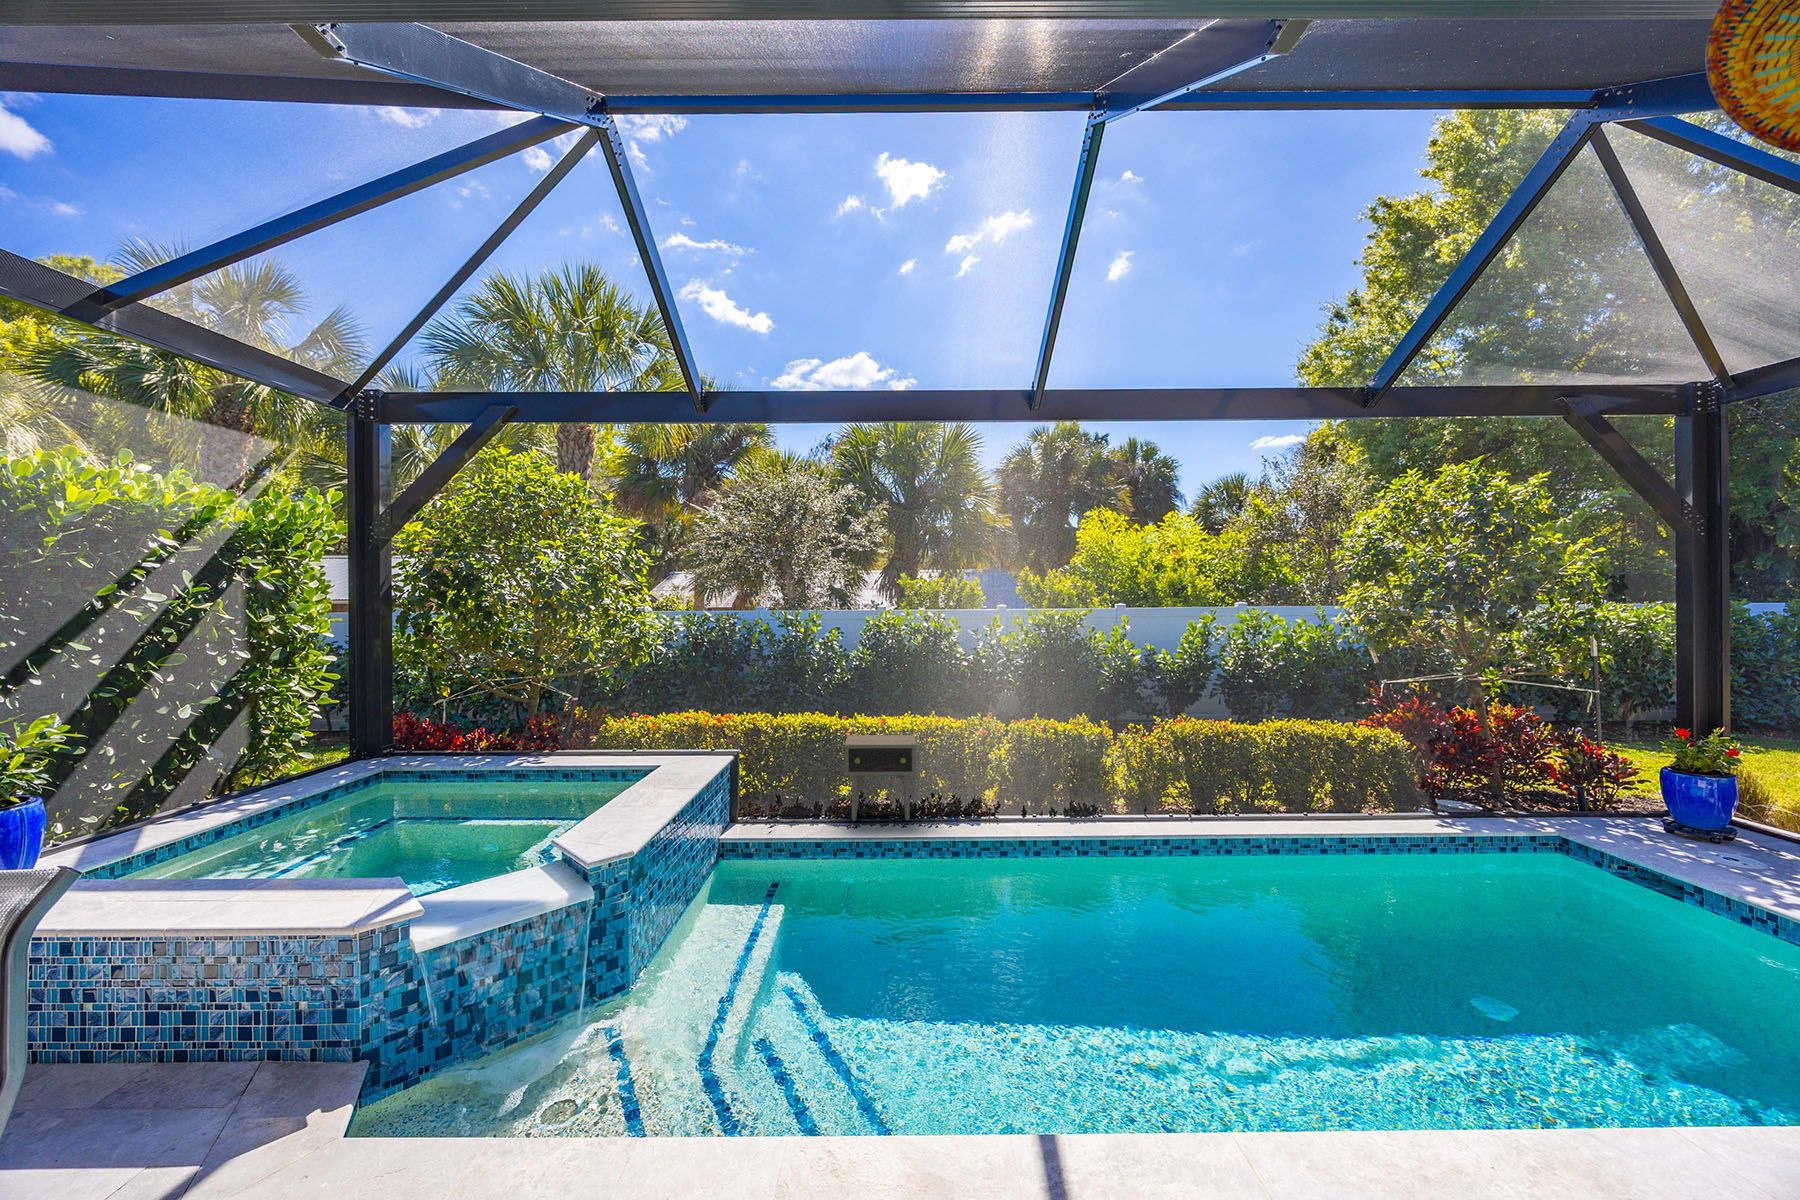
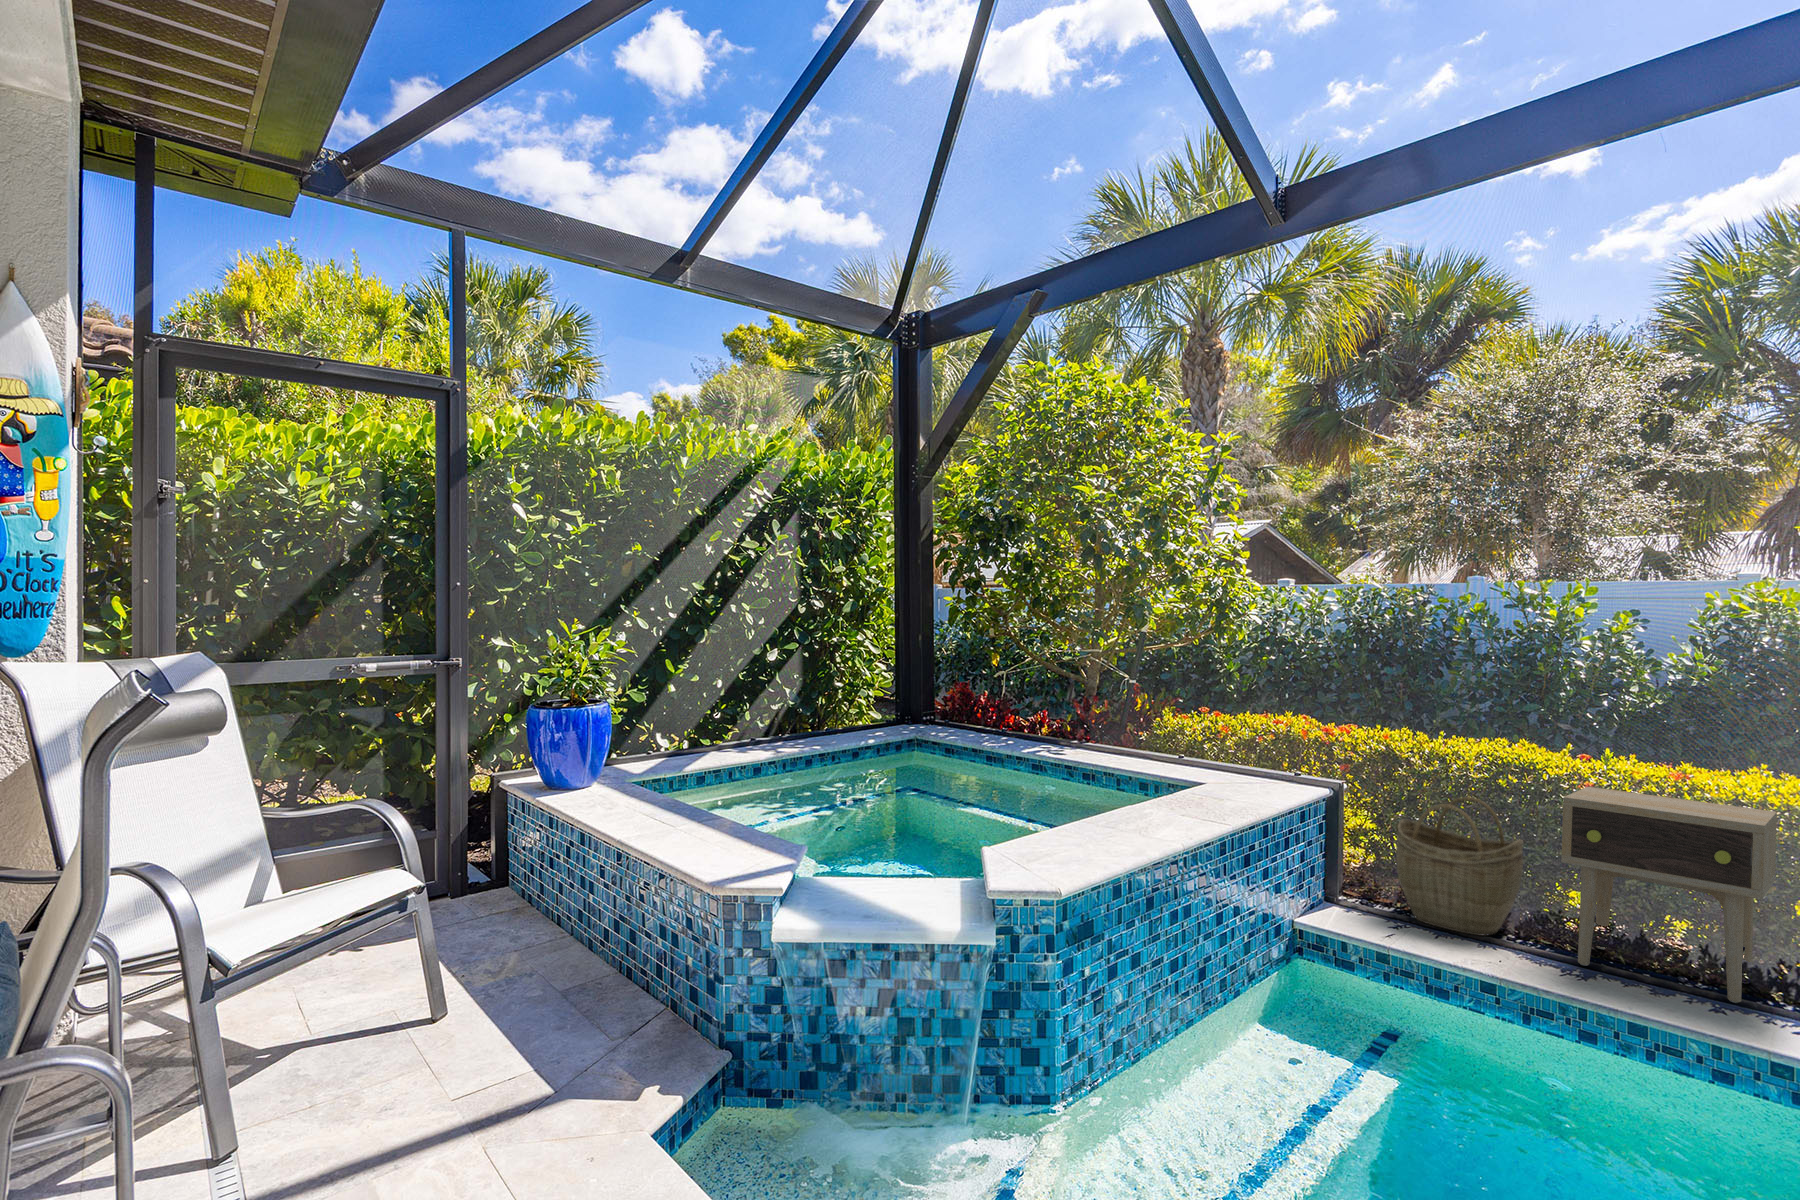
woven basket: none [769,749,825,819] -> present [1396,797,1523,936]

